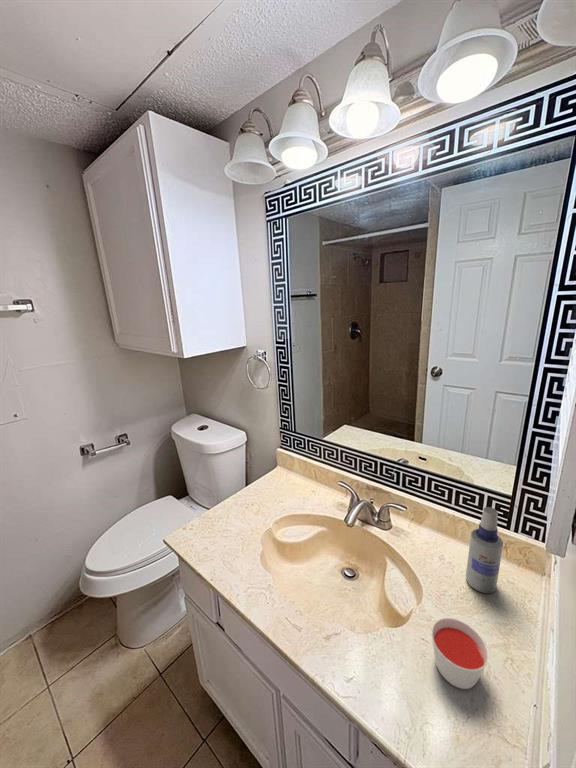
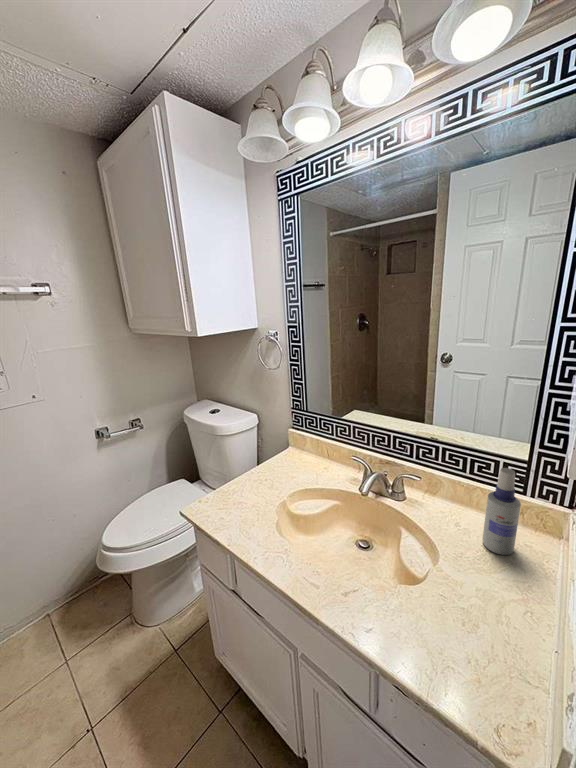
candle: present [432,618,488,689] -> none [451,572,510,638]

